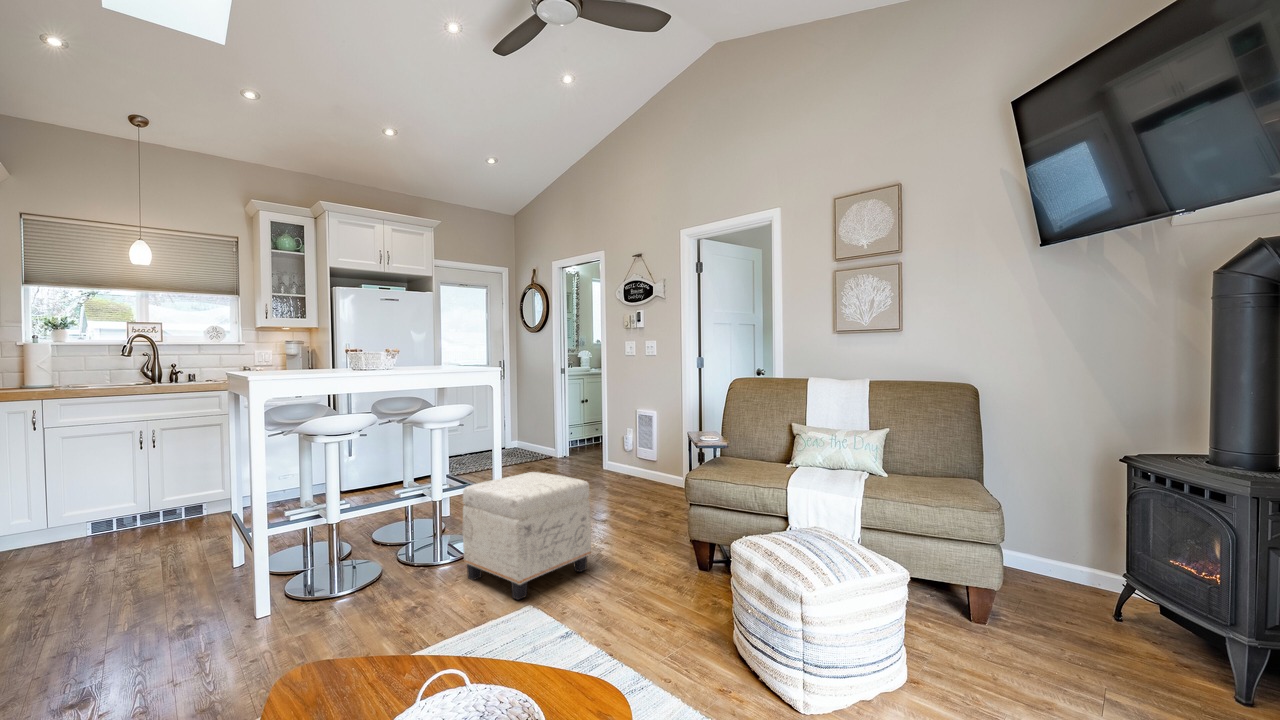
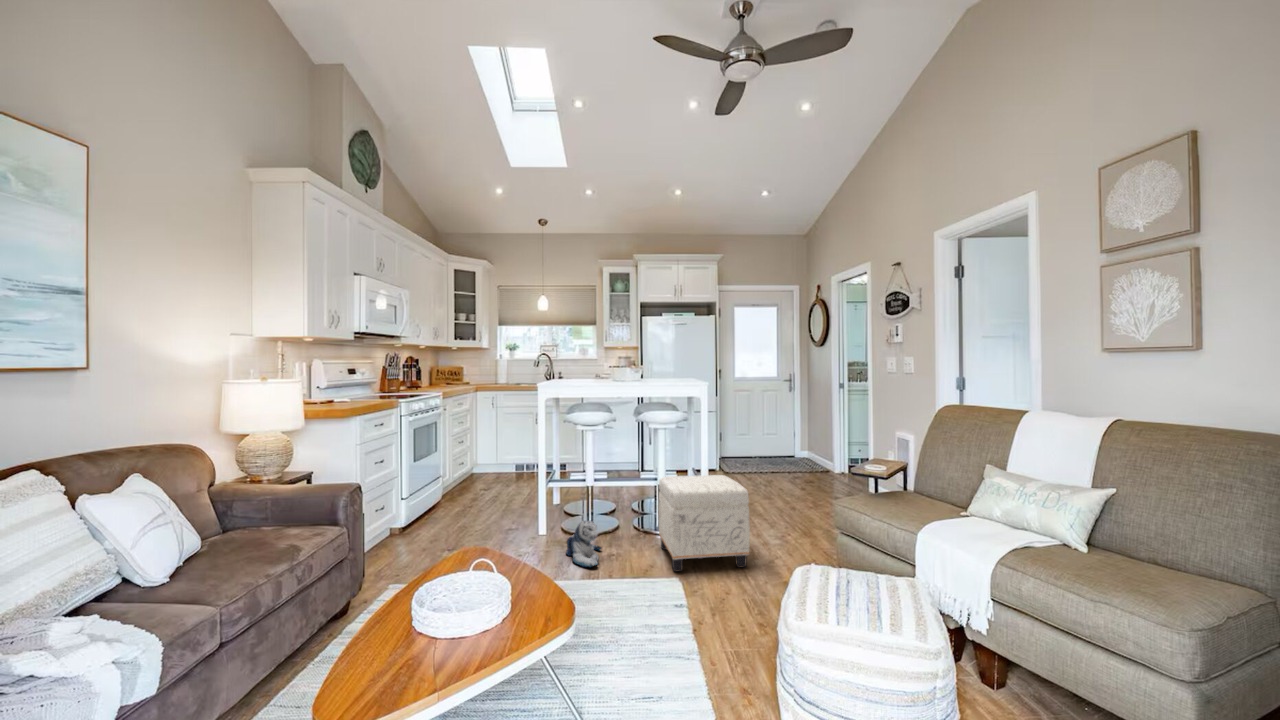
plush toy: none [330,567,411,638] -> present [566,521,601,567]

